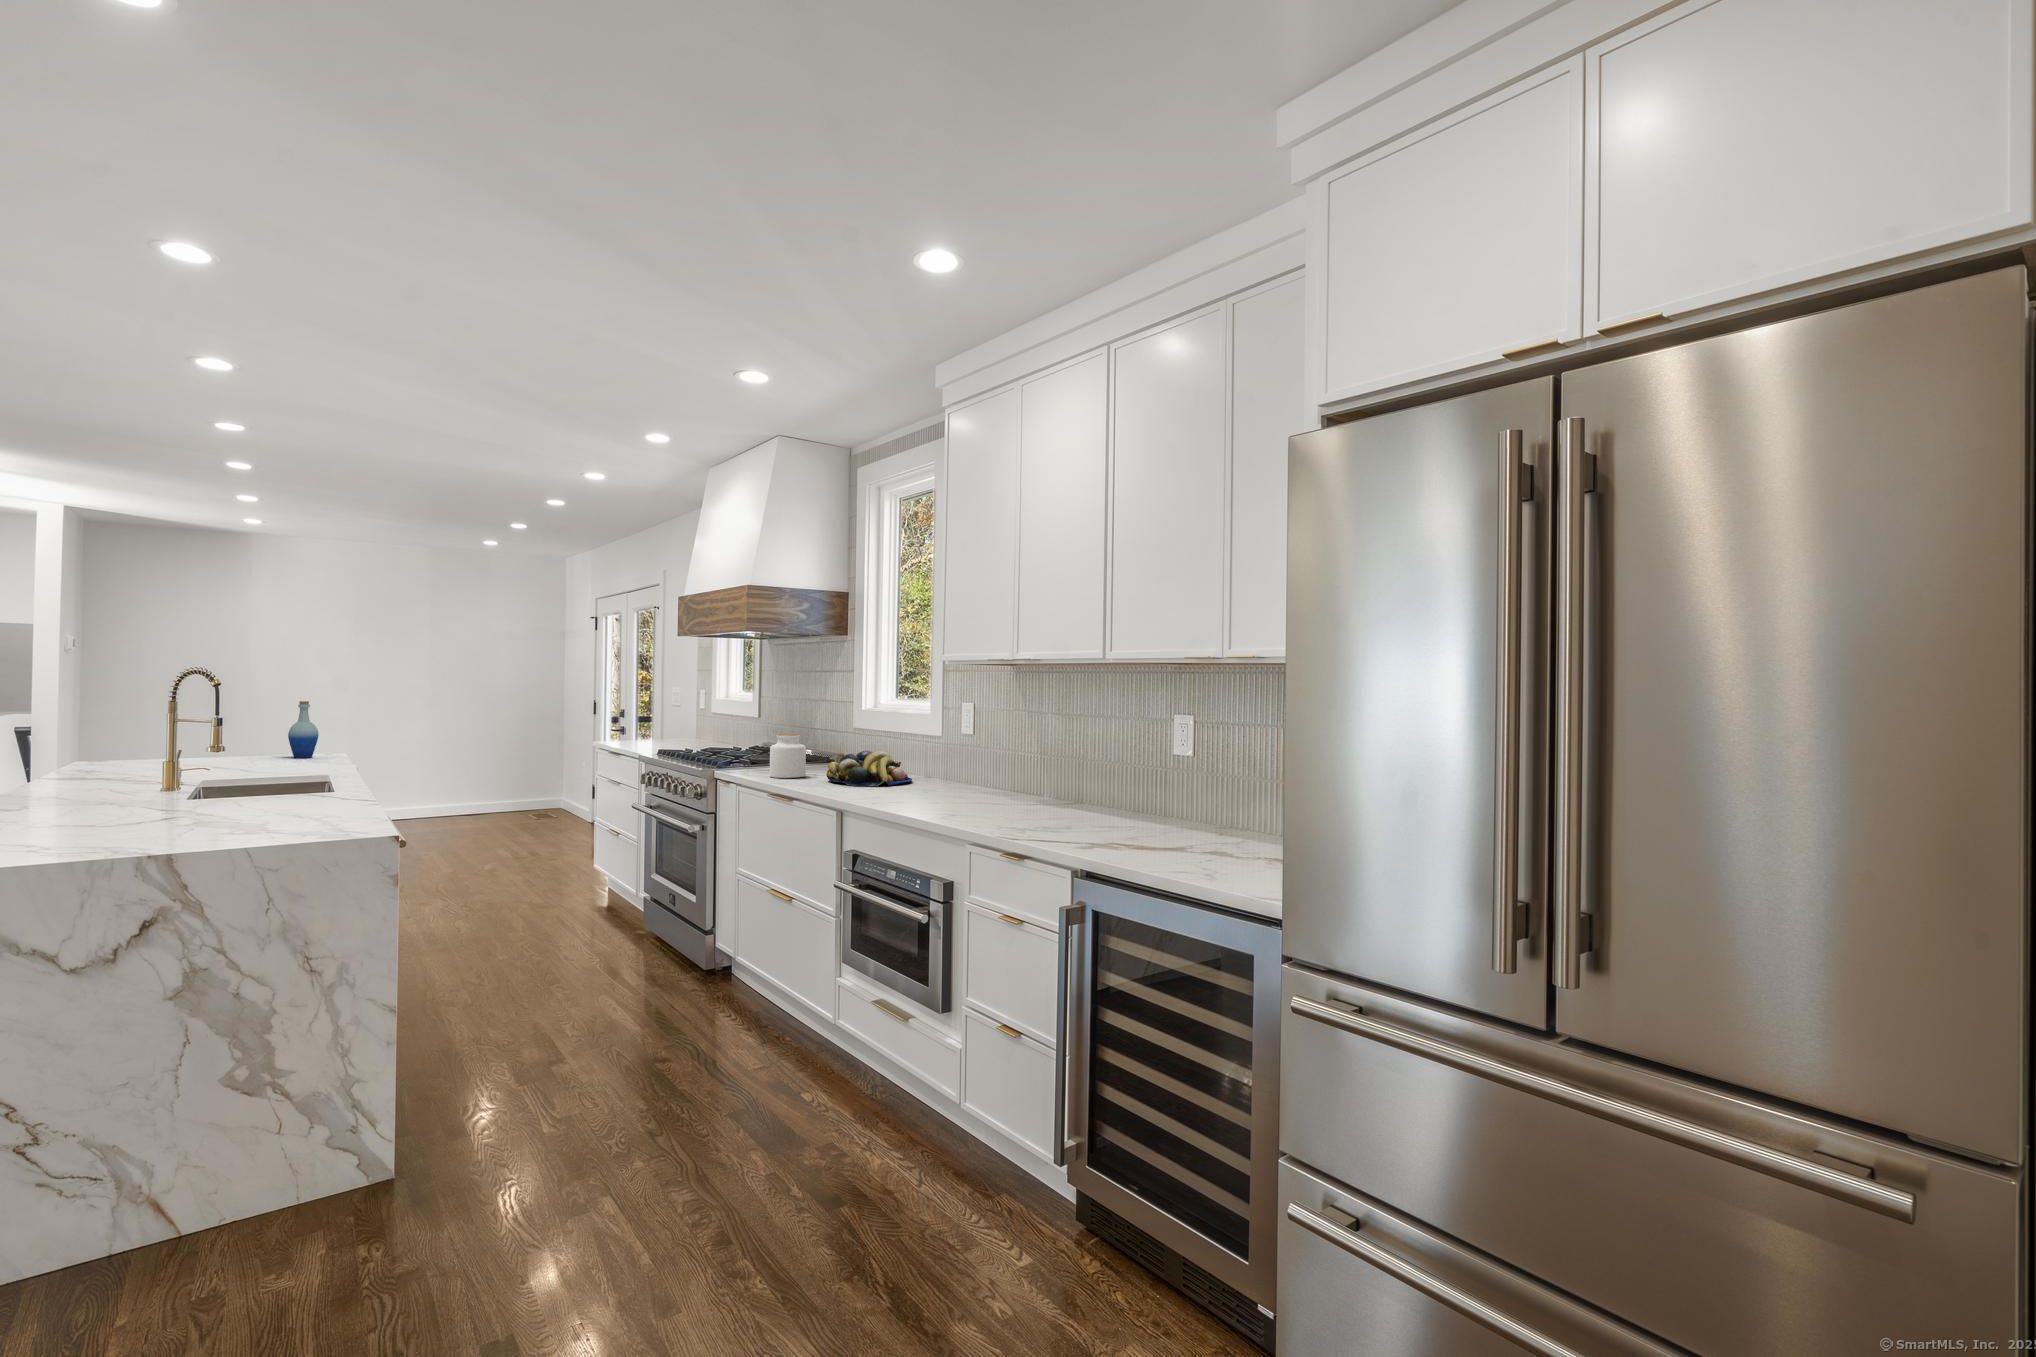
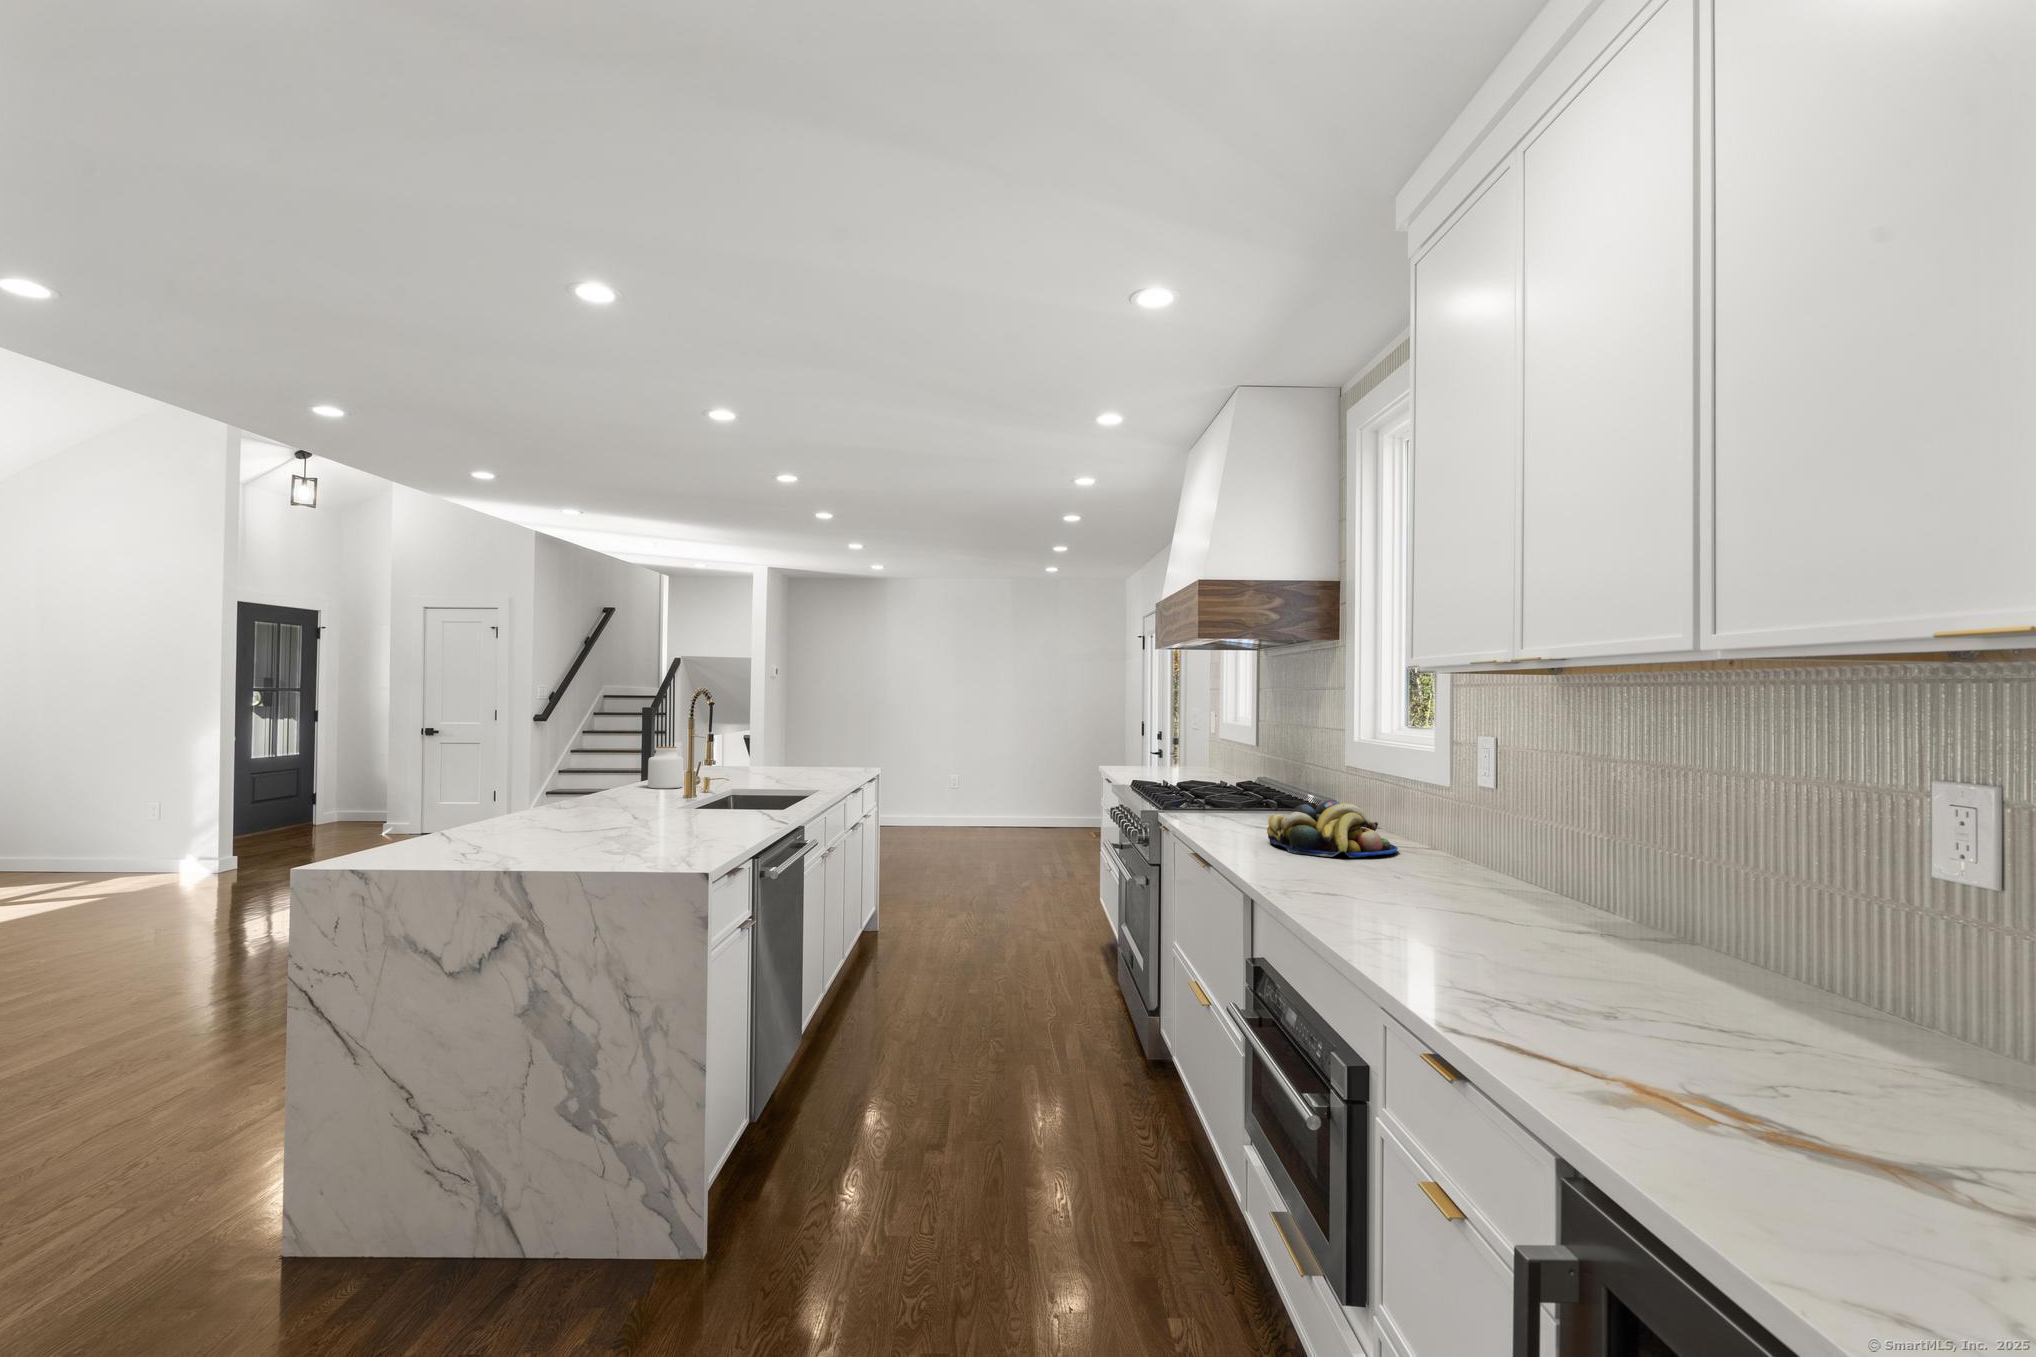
bottle: present [288,701,319,758] -> none [842,719,865,770]
jar: present [770,734,806,778] -> present [648,747,683,788]

